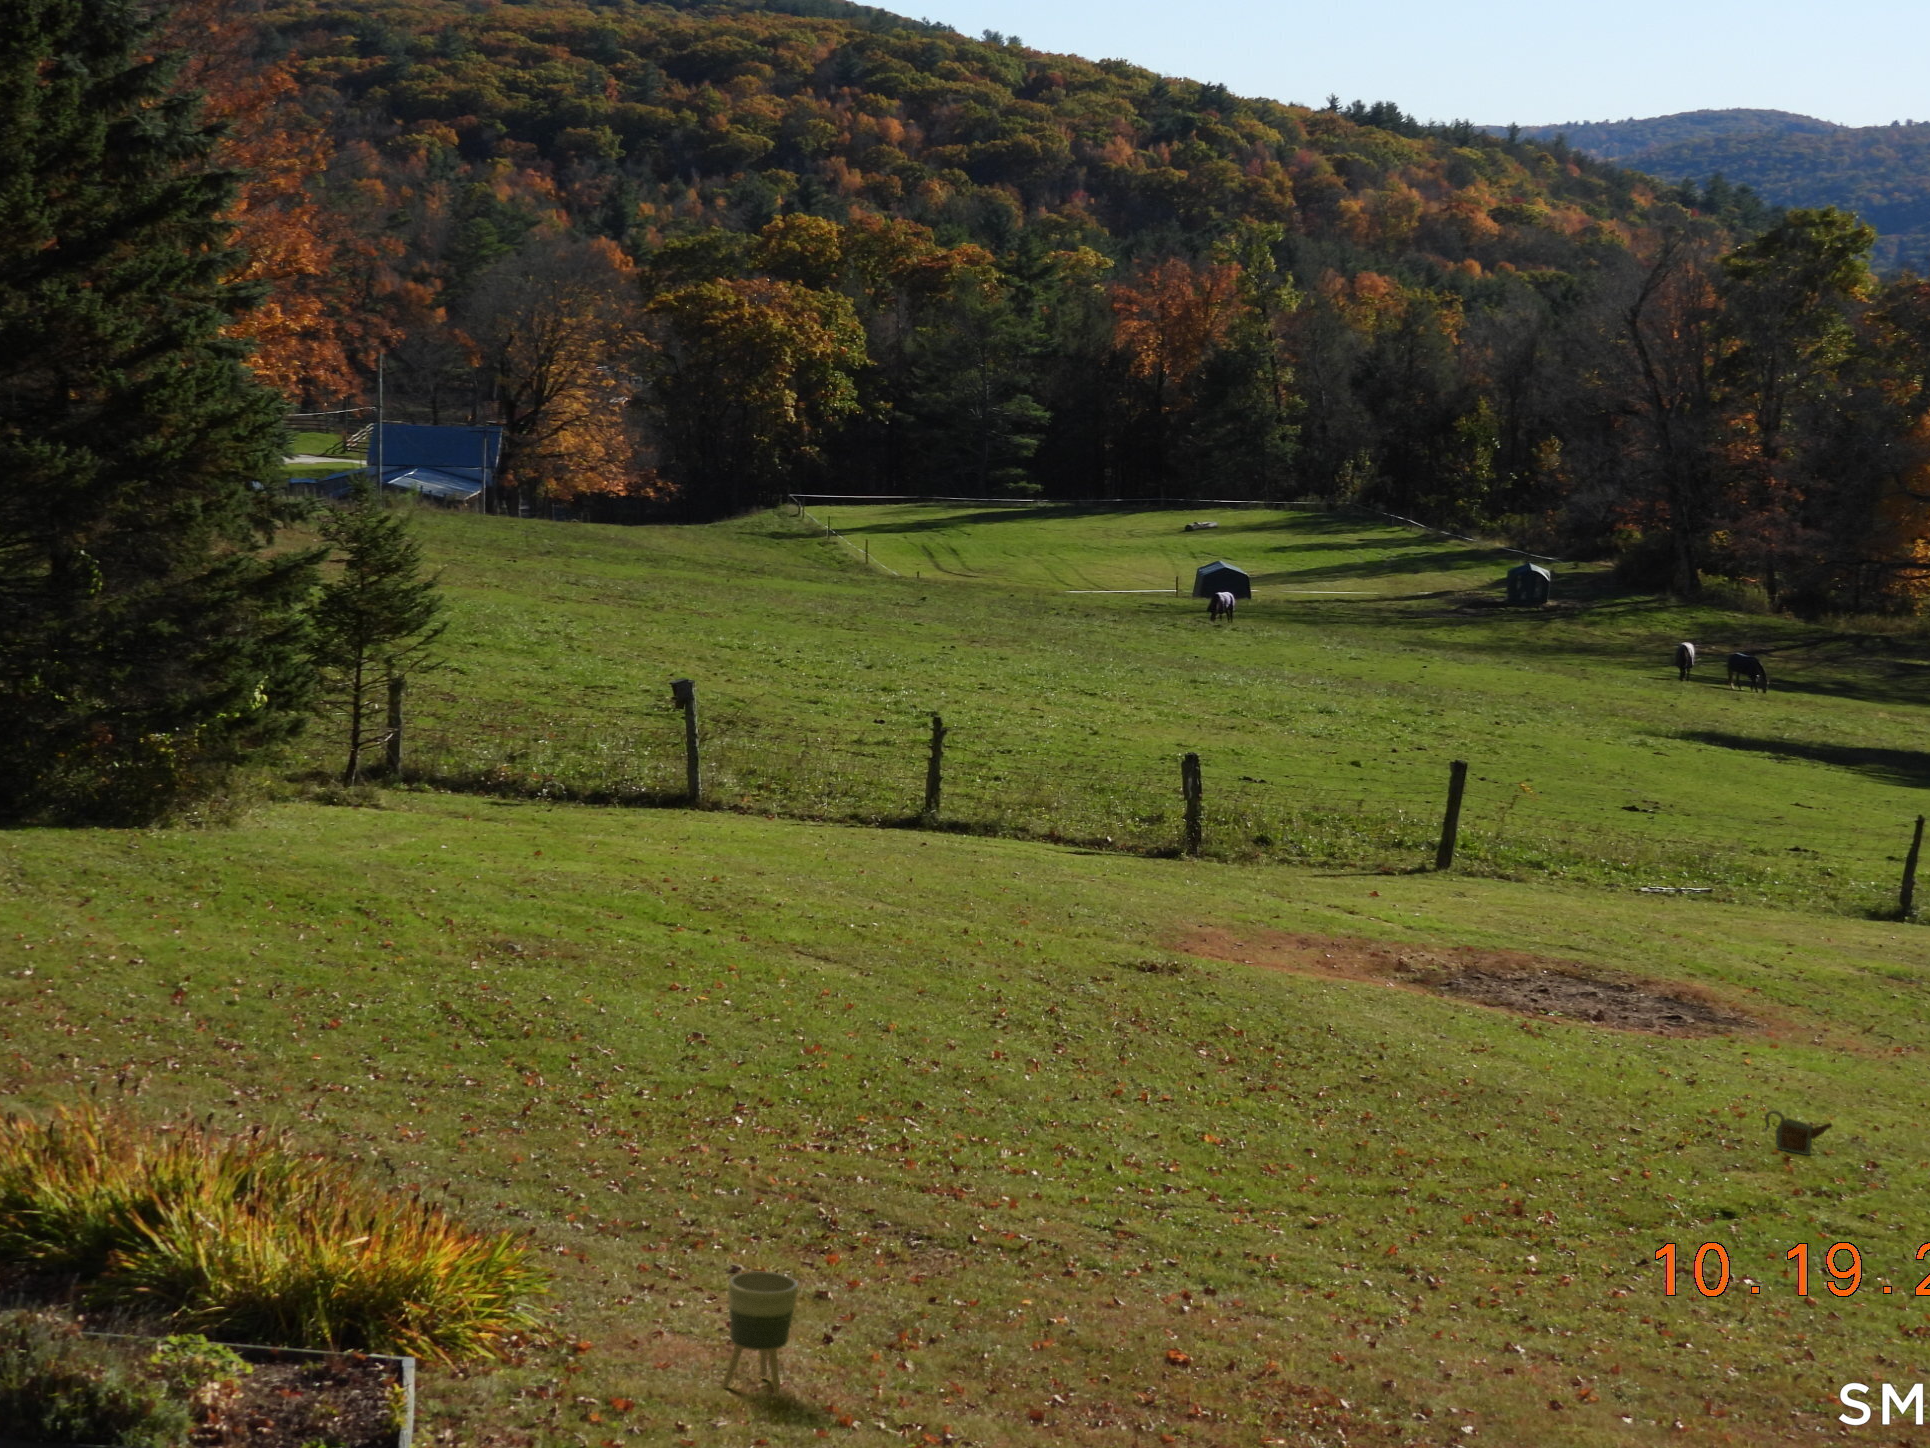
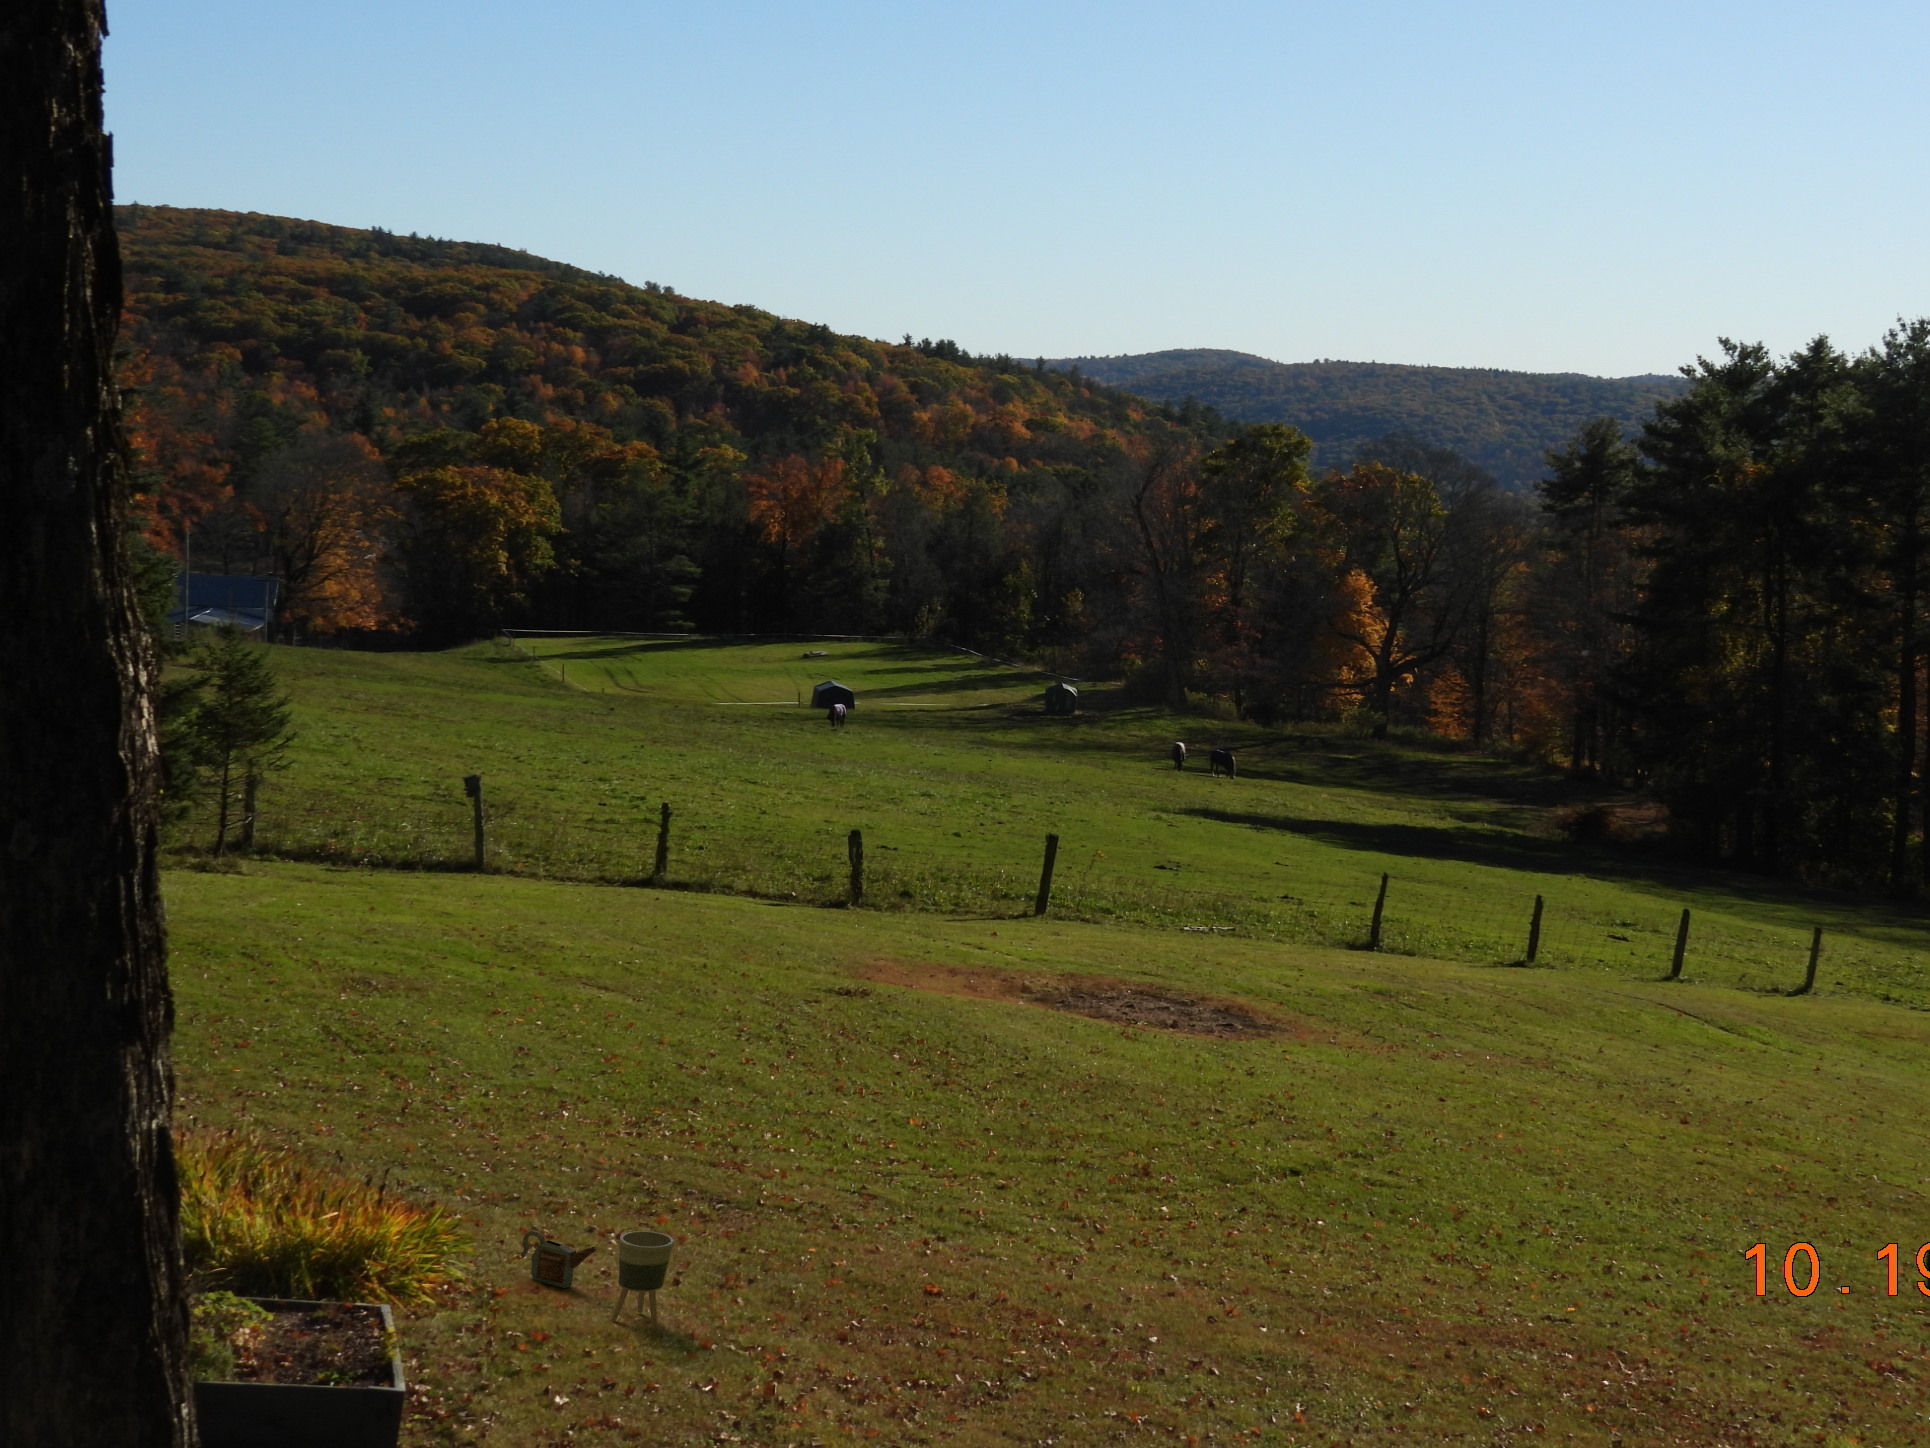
watering can: present [1764,1110,1833,1155] -> present [520,1230,596,1288]

